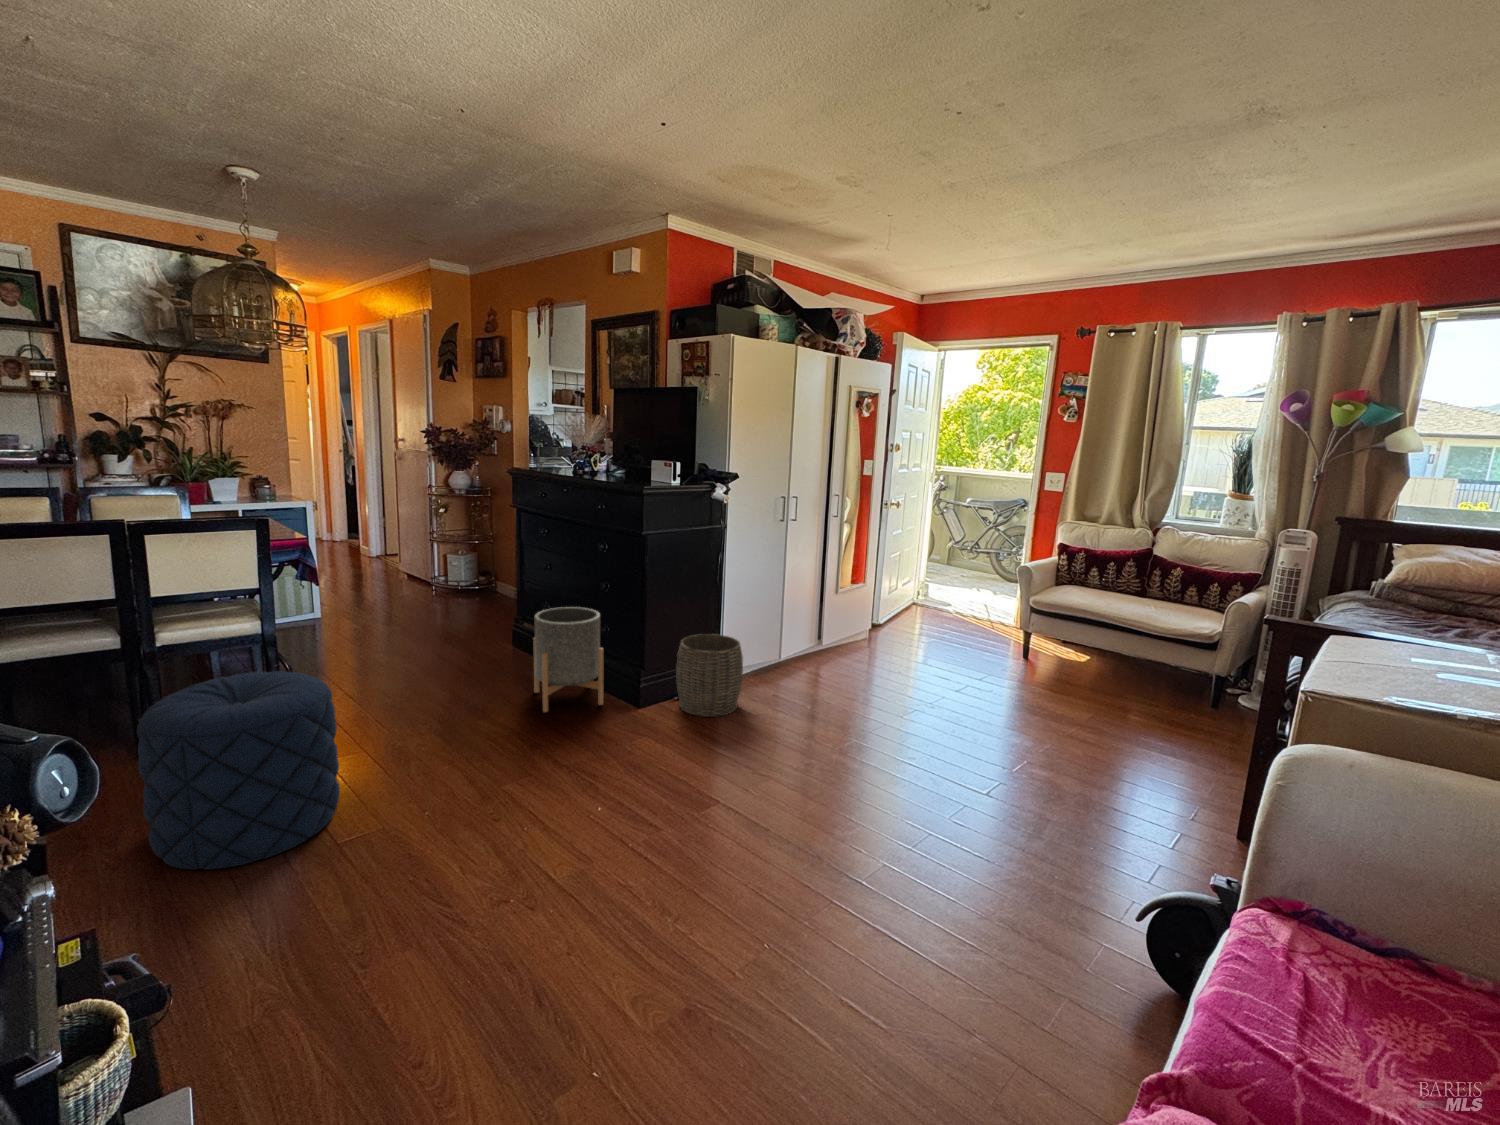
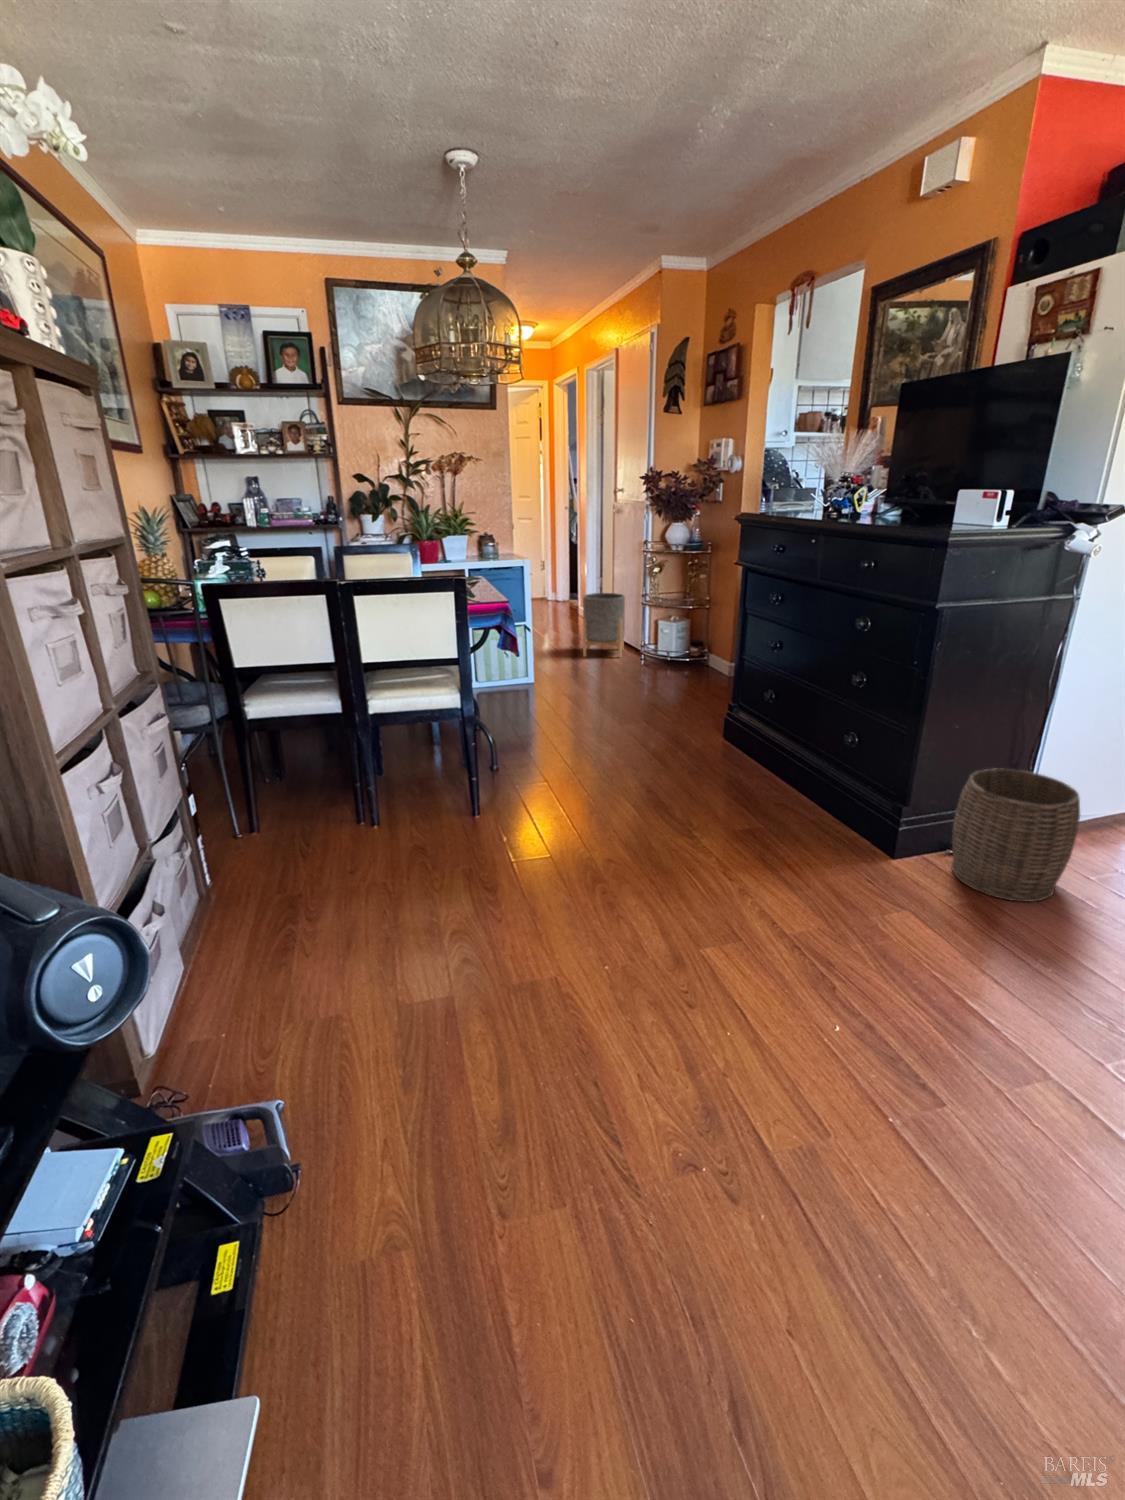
planter: present [533,607,604,712] -> present [583,593,625,658]
pouf: present [137,671,340,870] -> none [321,759,511,980]

